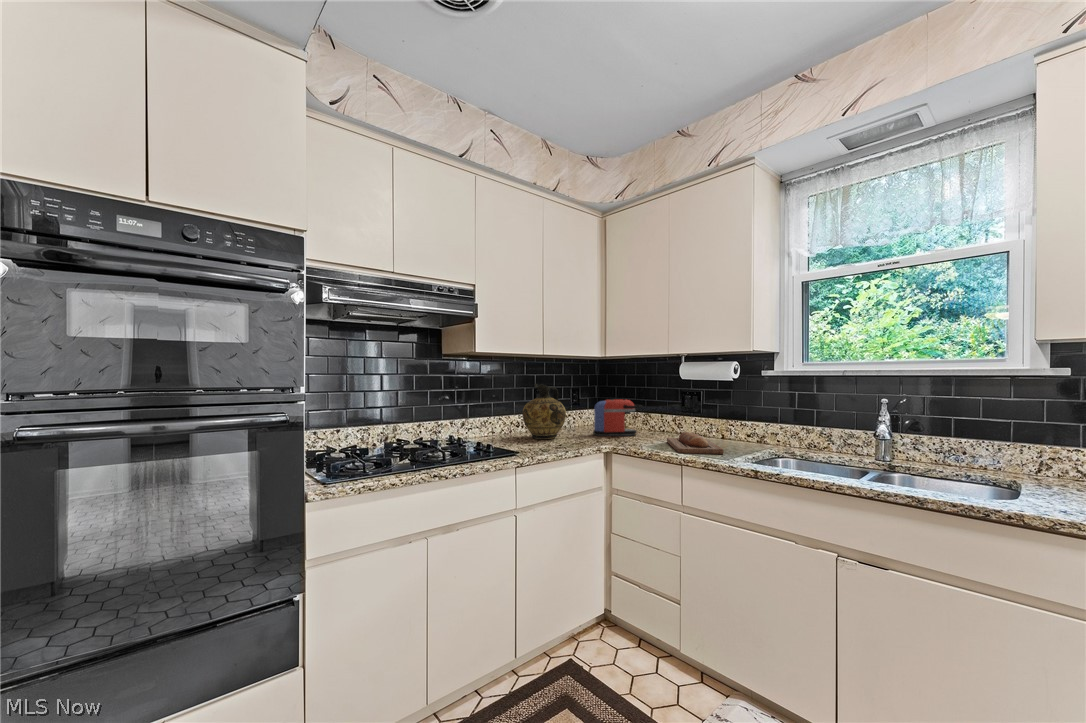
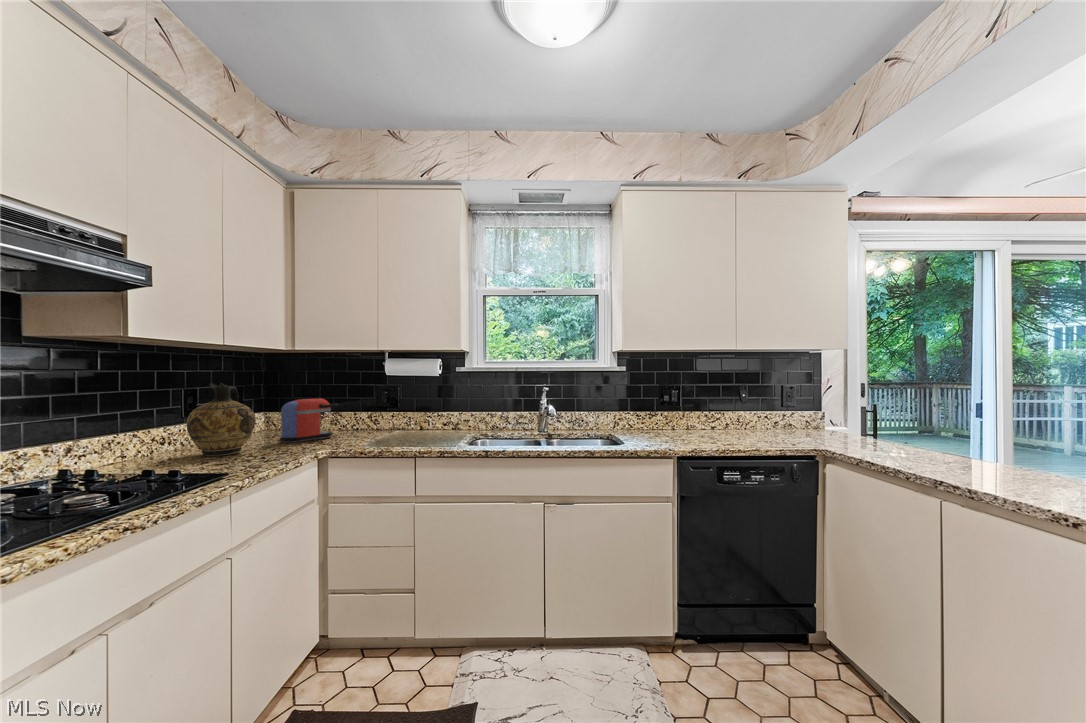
bread loaf: present [667,432,724,454] -> none [376,426,444,447]

